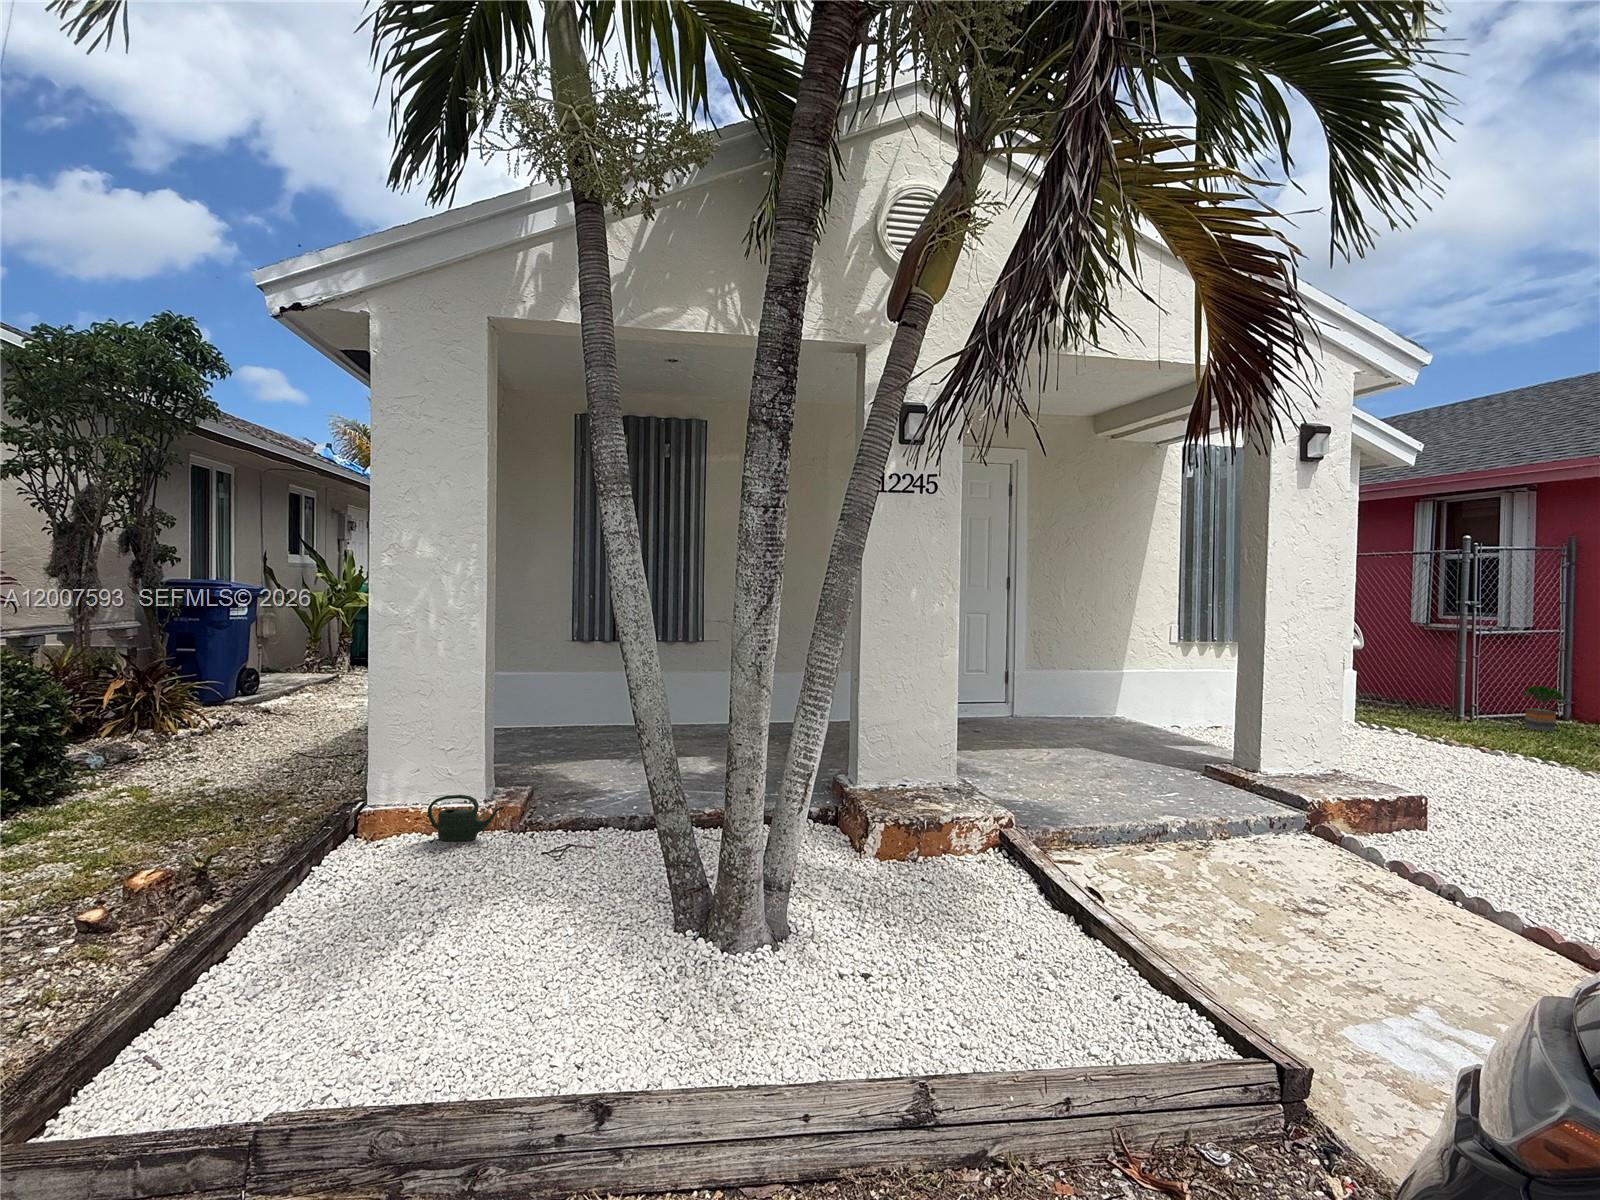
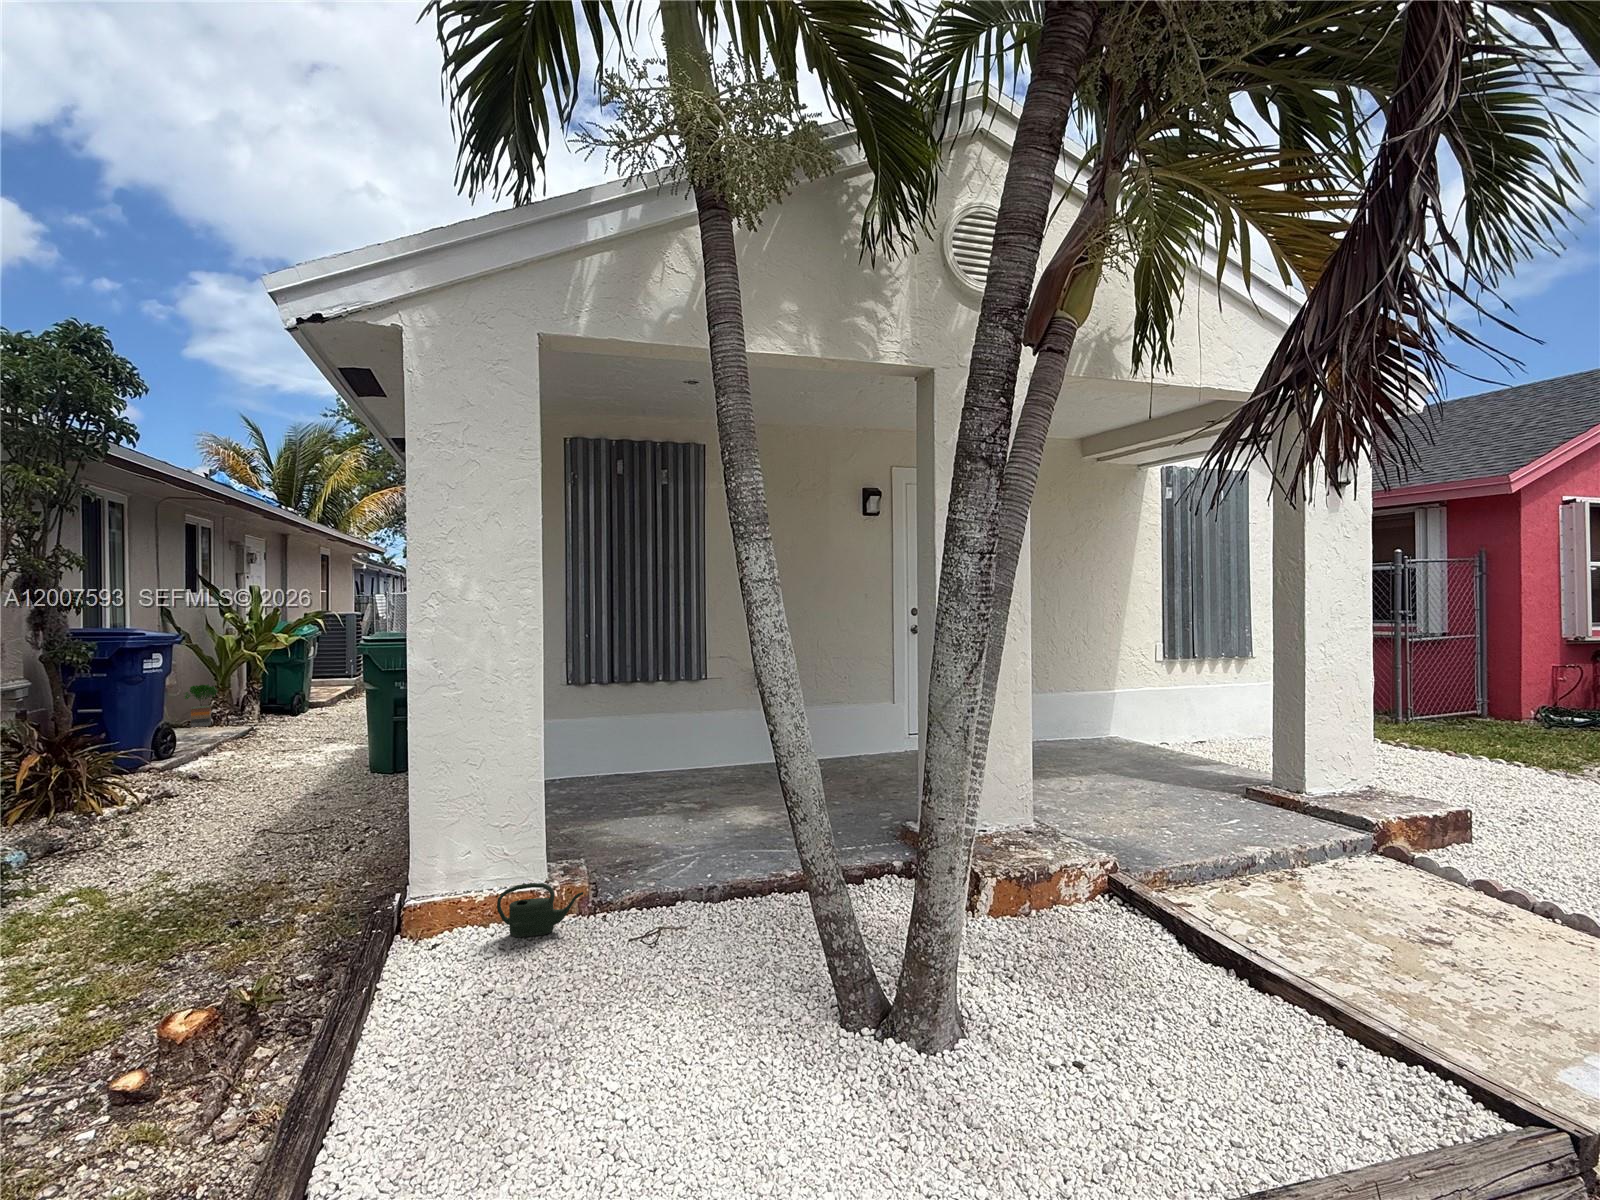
potted tree: present [1523,686,1566,731] -> present [185,684,218,727]

